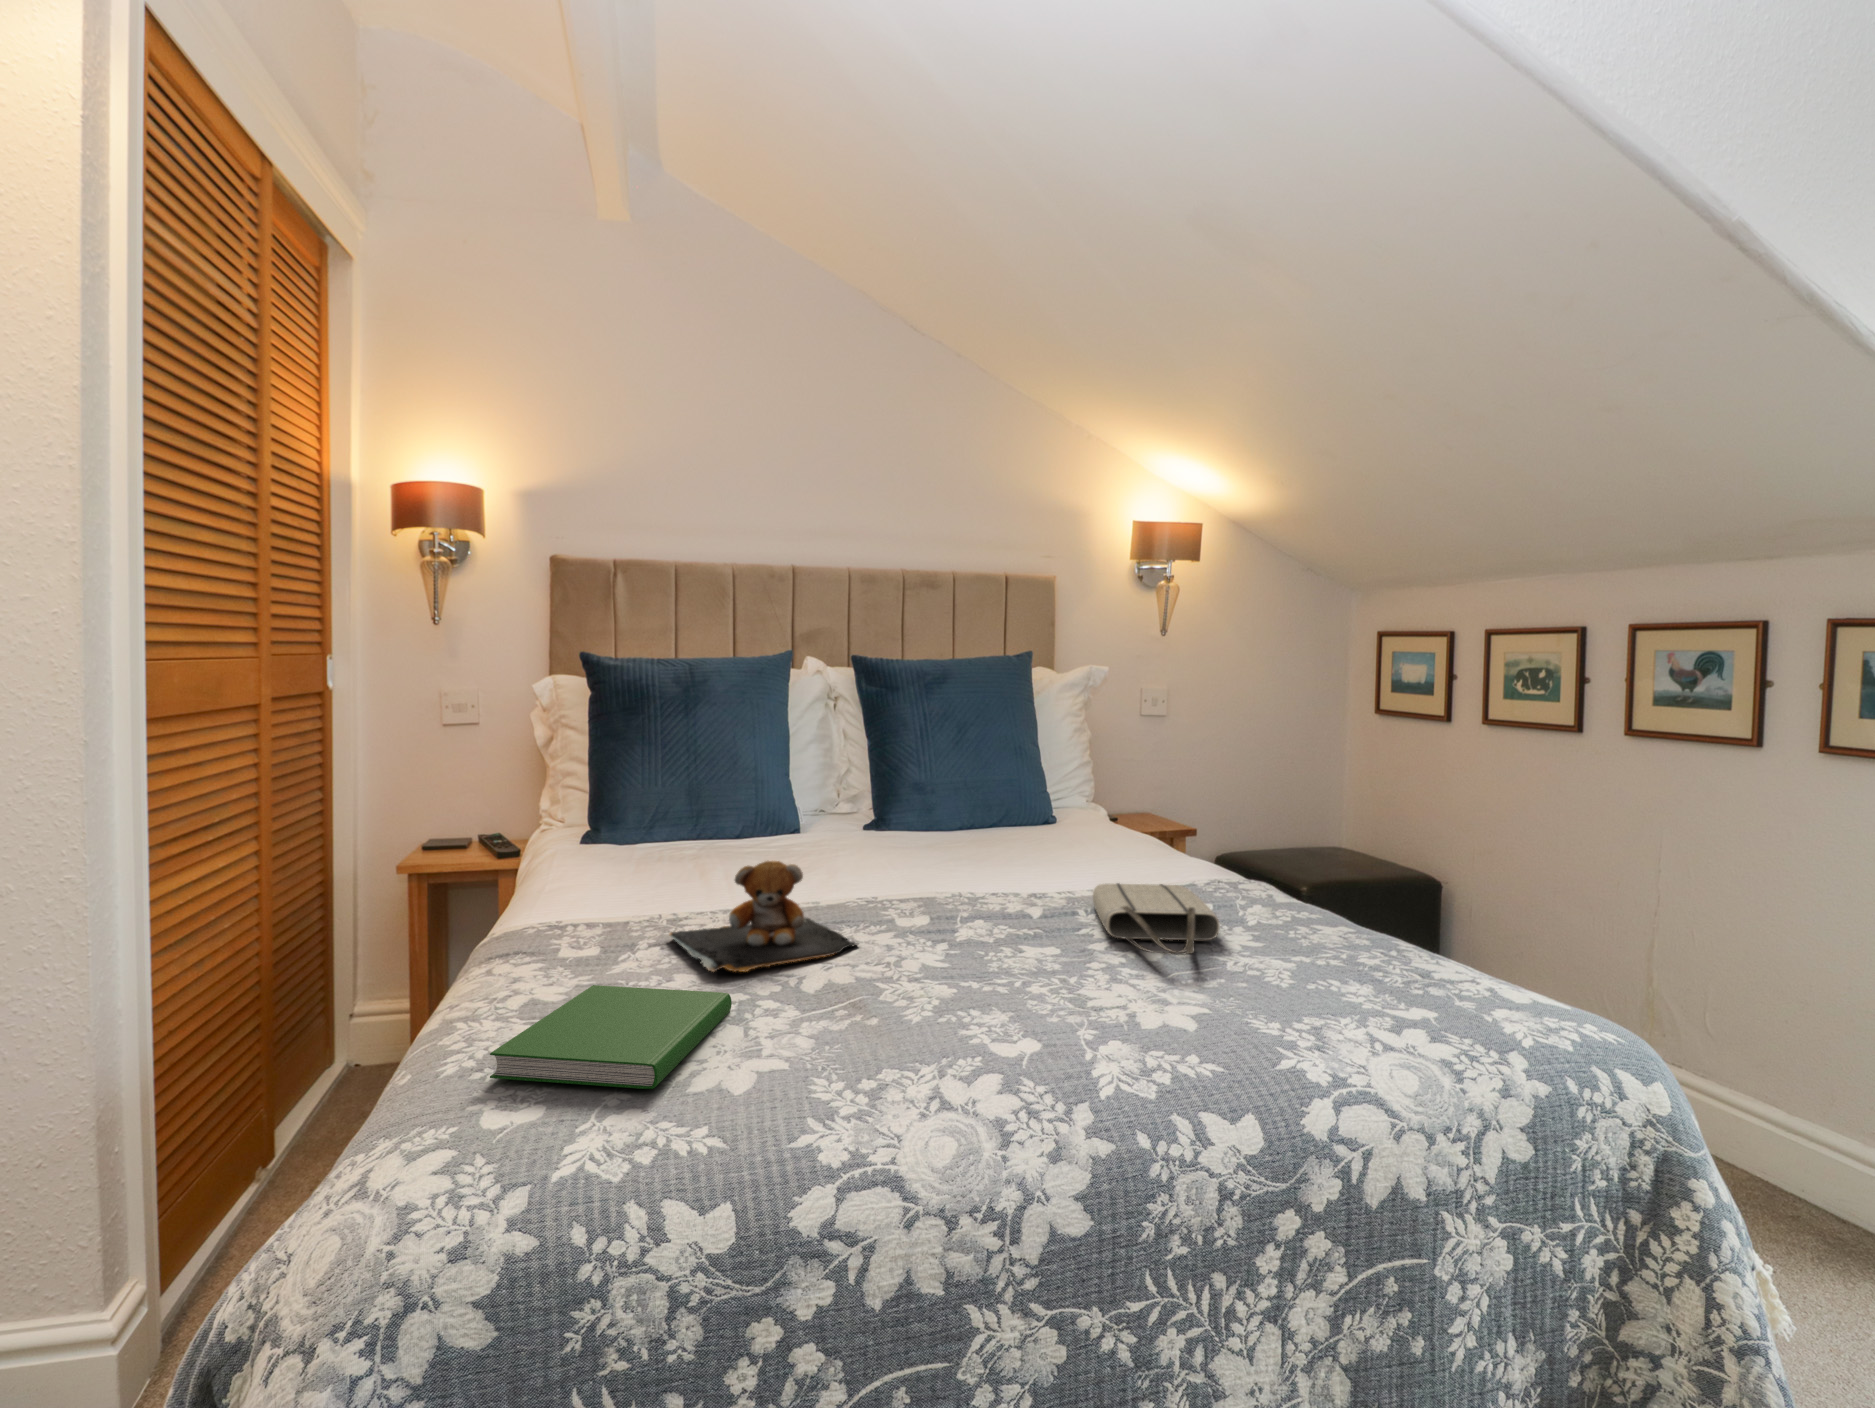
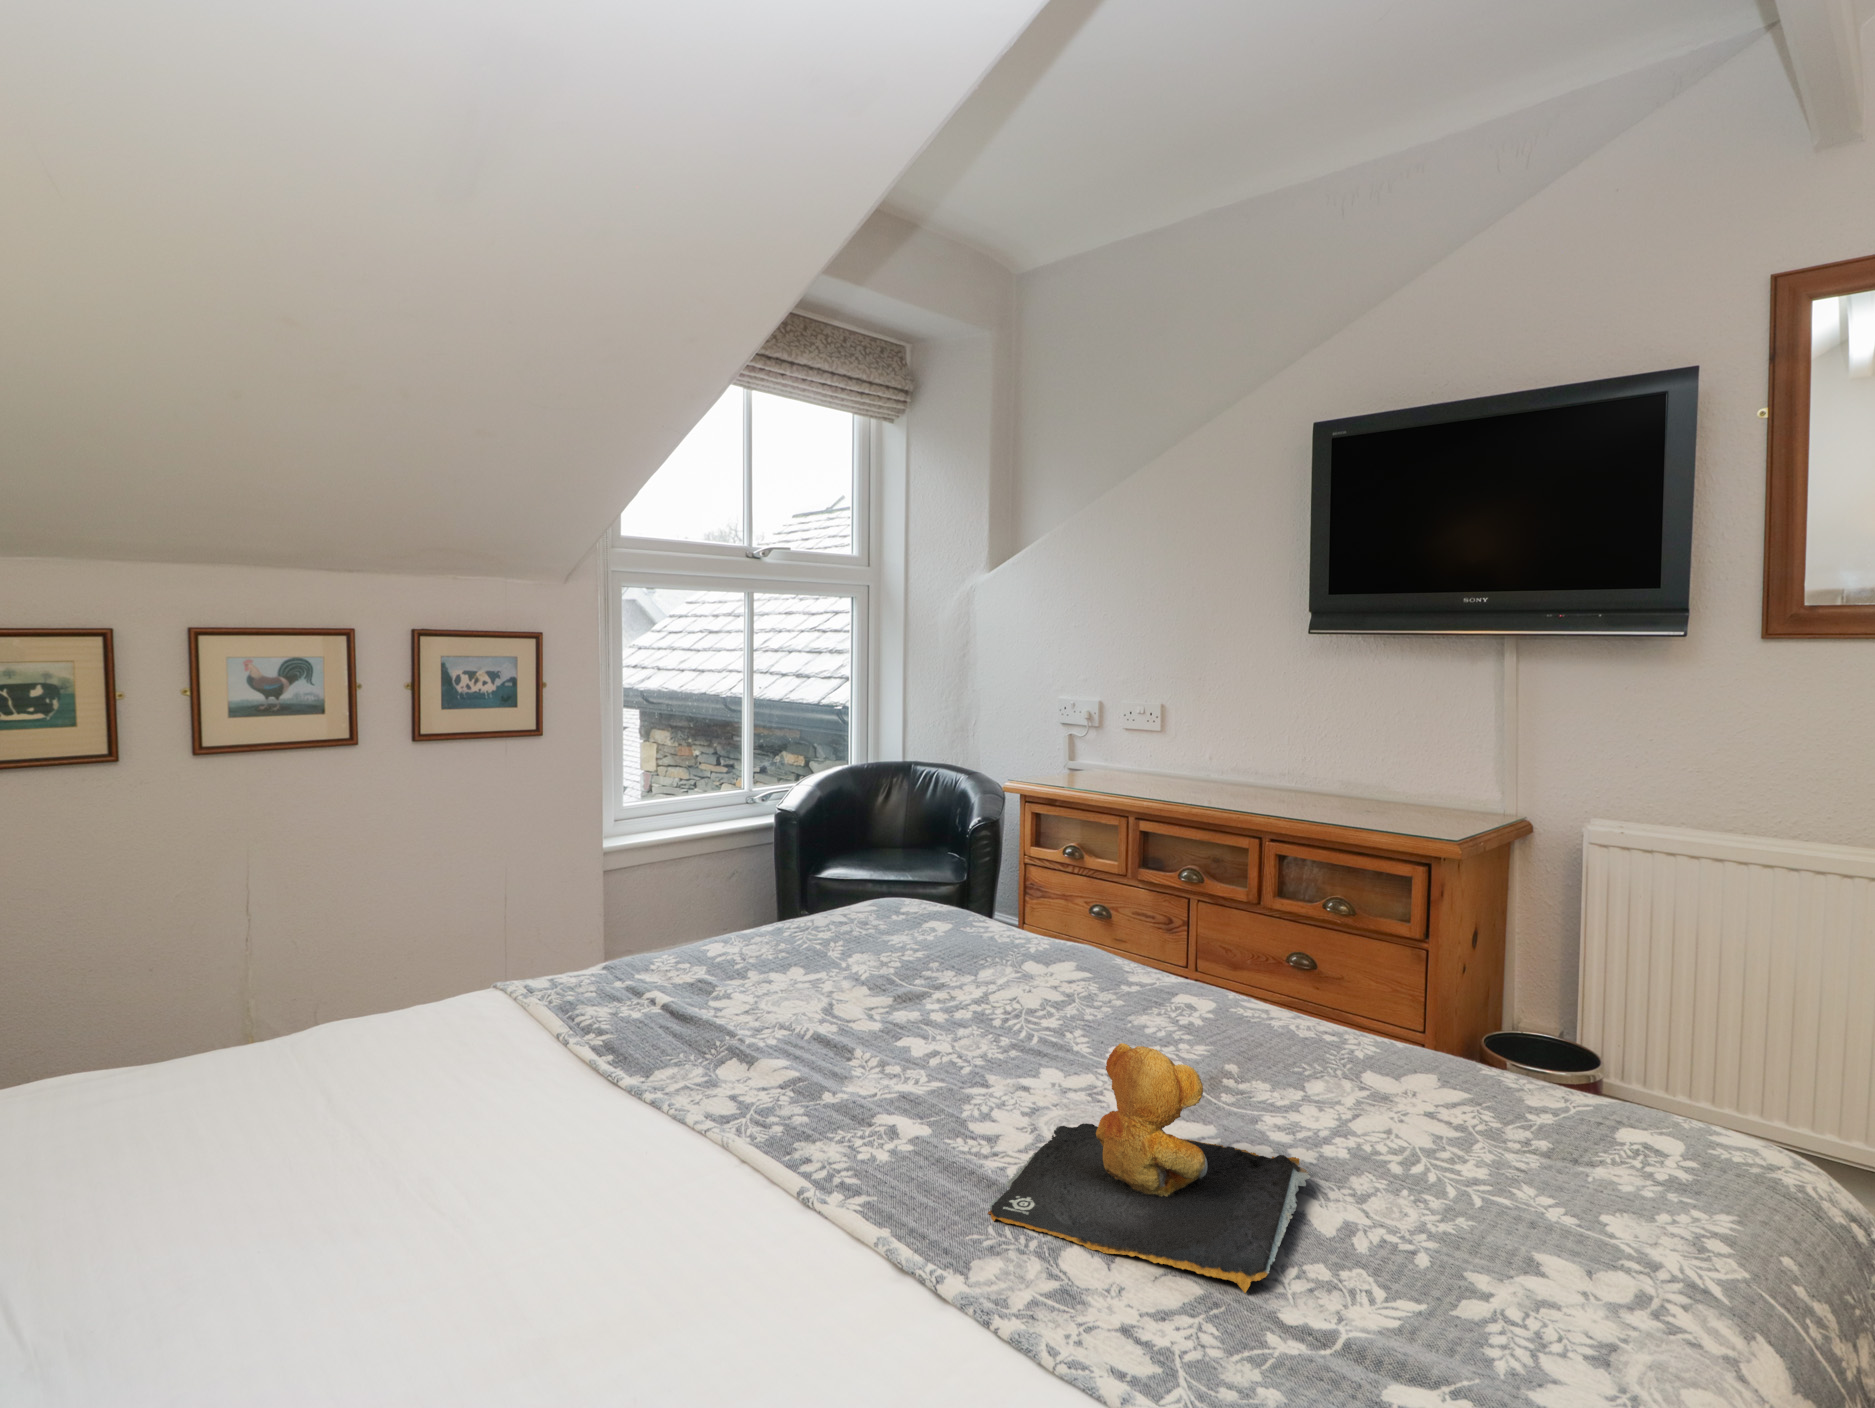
tote bag: present [1093,883,1220,955] -> none [670,954,947,1038]
hardcover book: present [490,985,732,1089] -> none [1342,1079,1673,1232]

